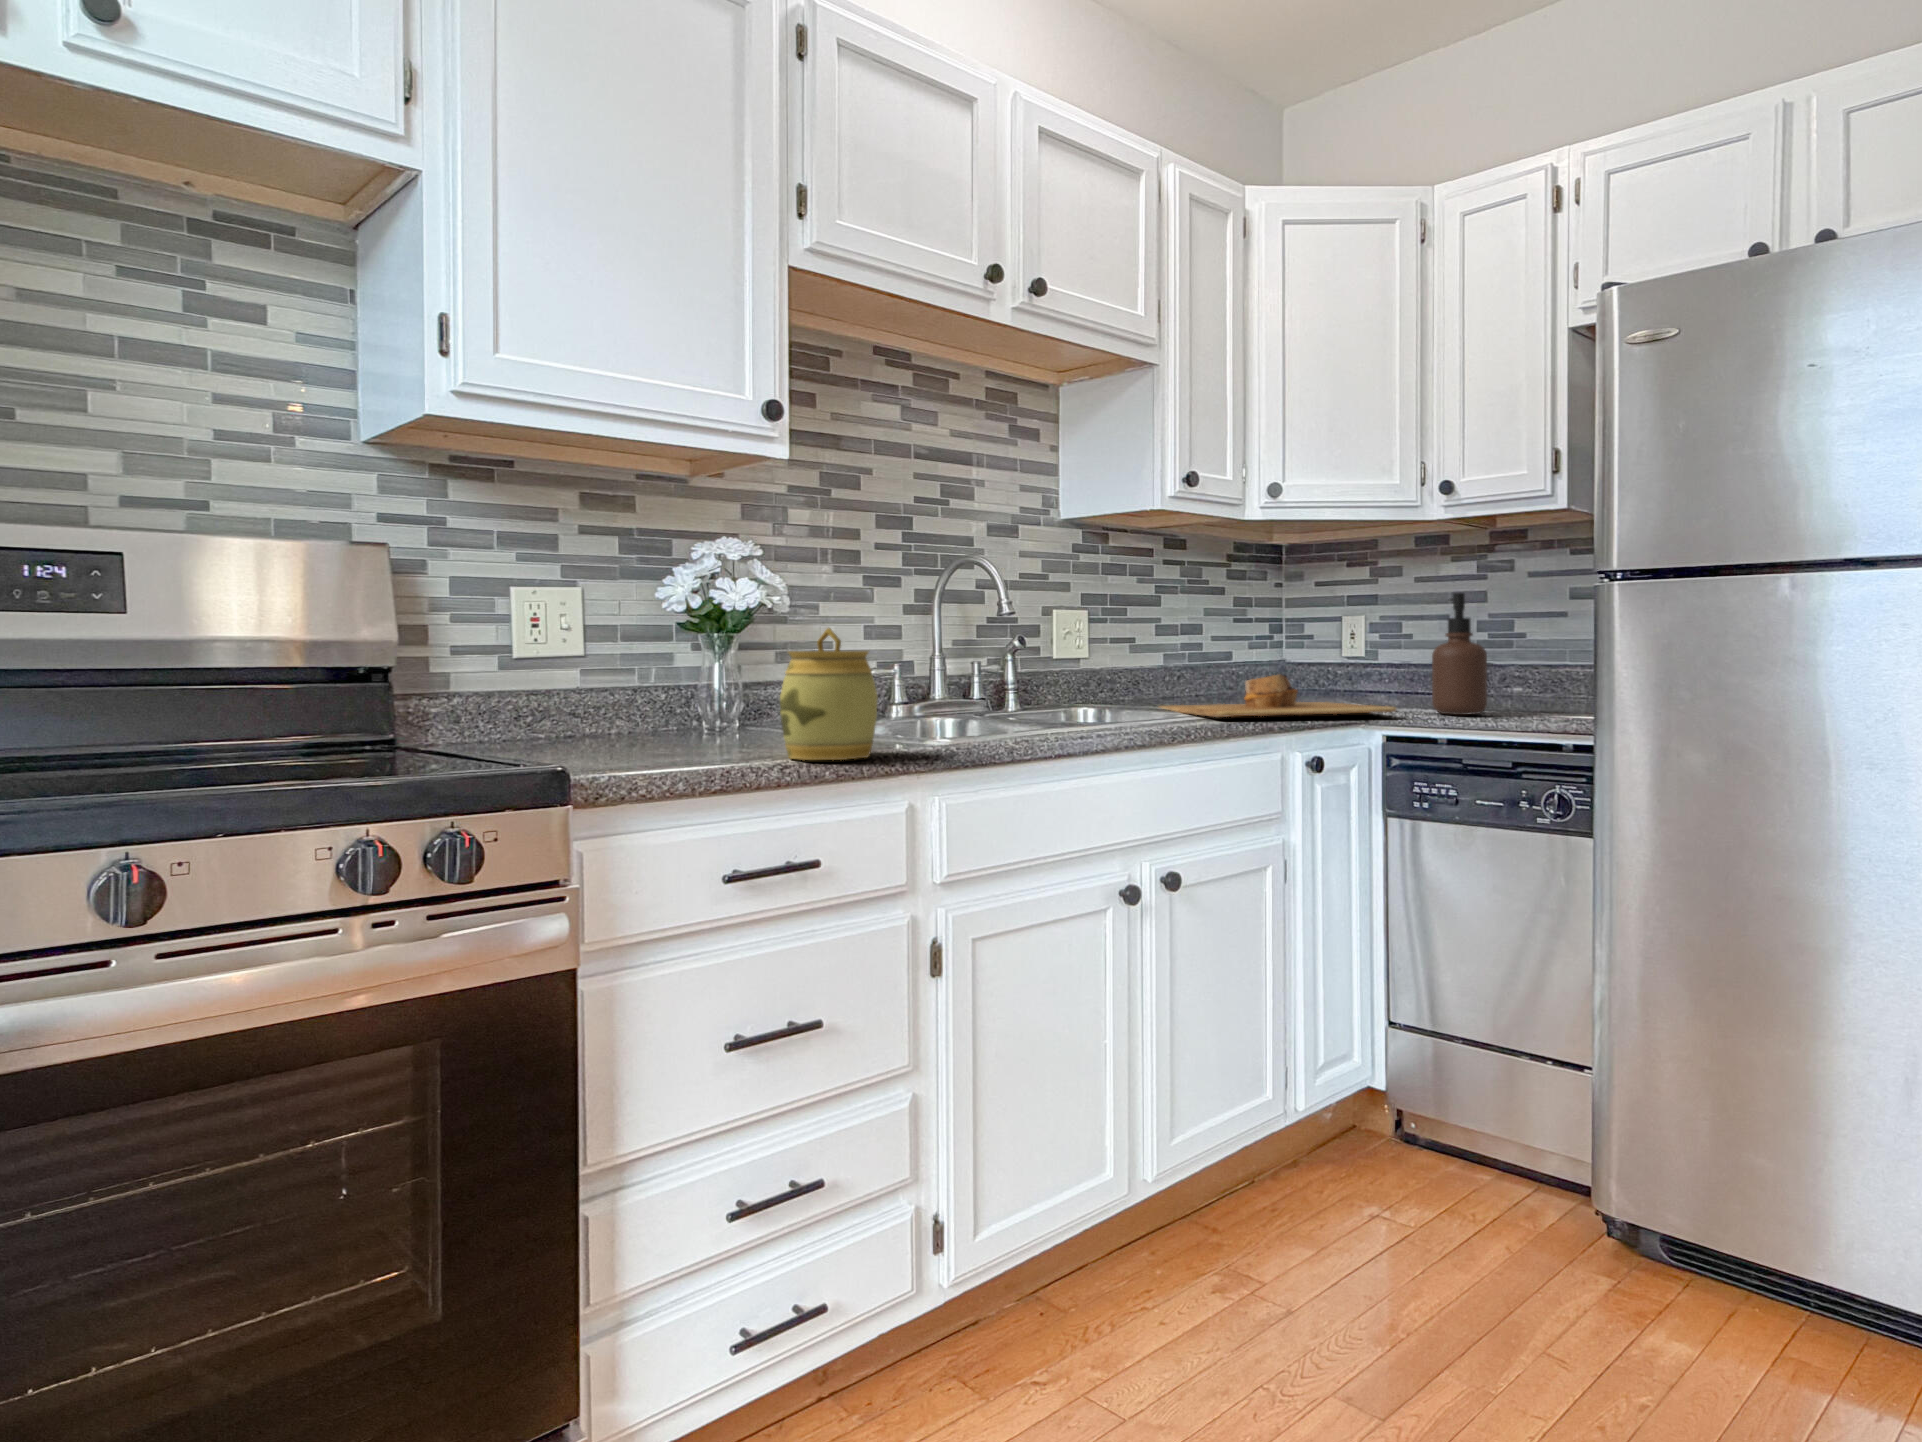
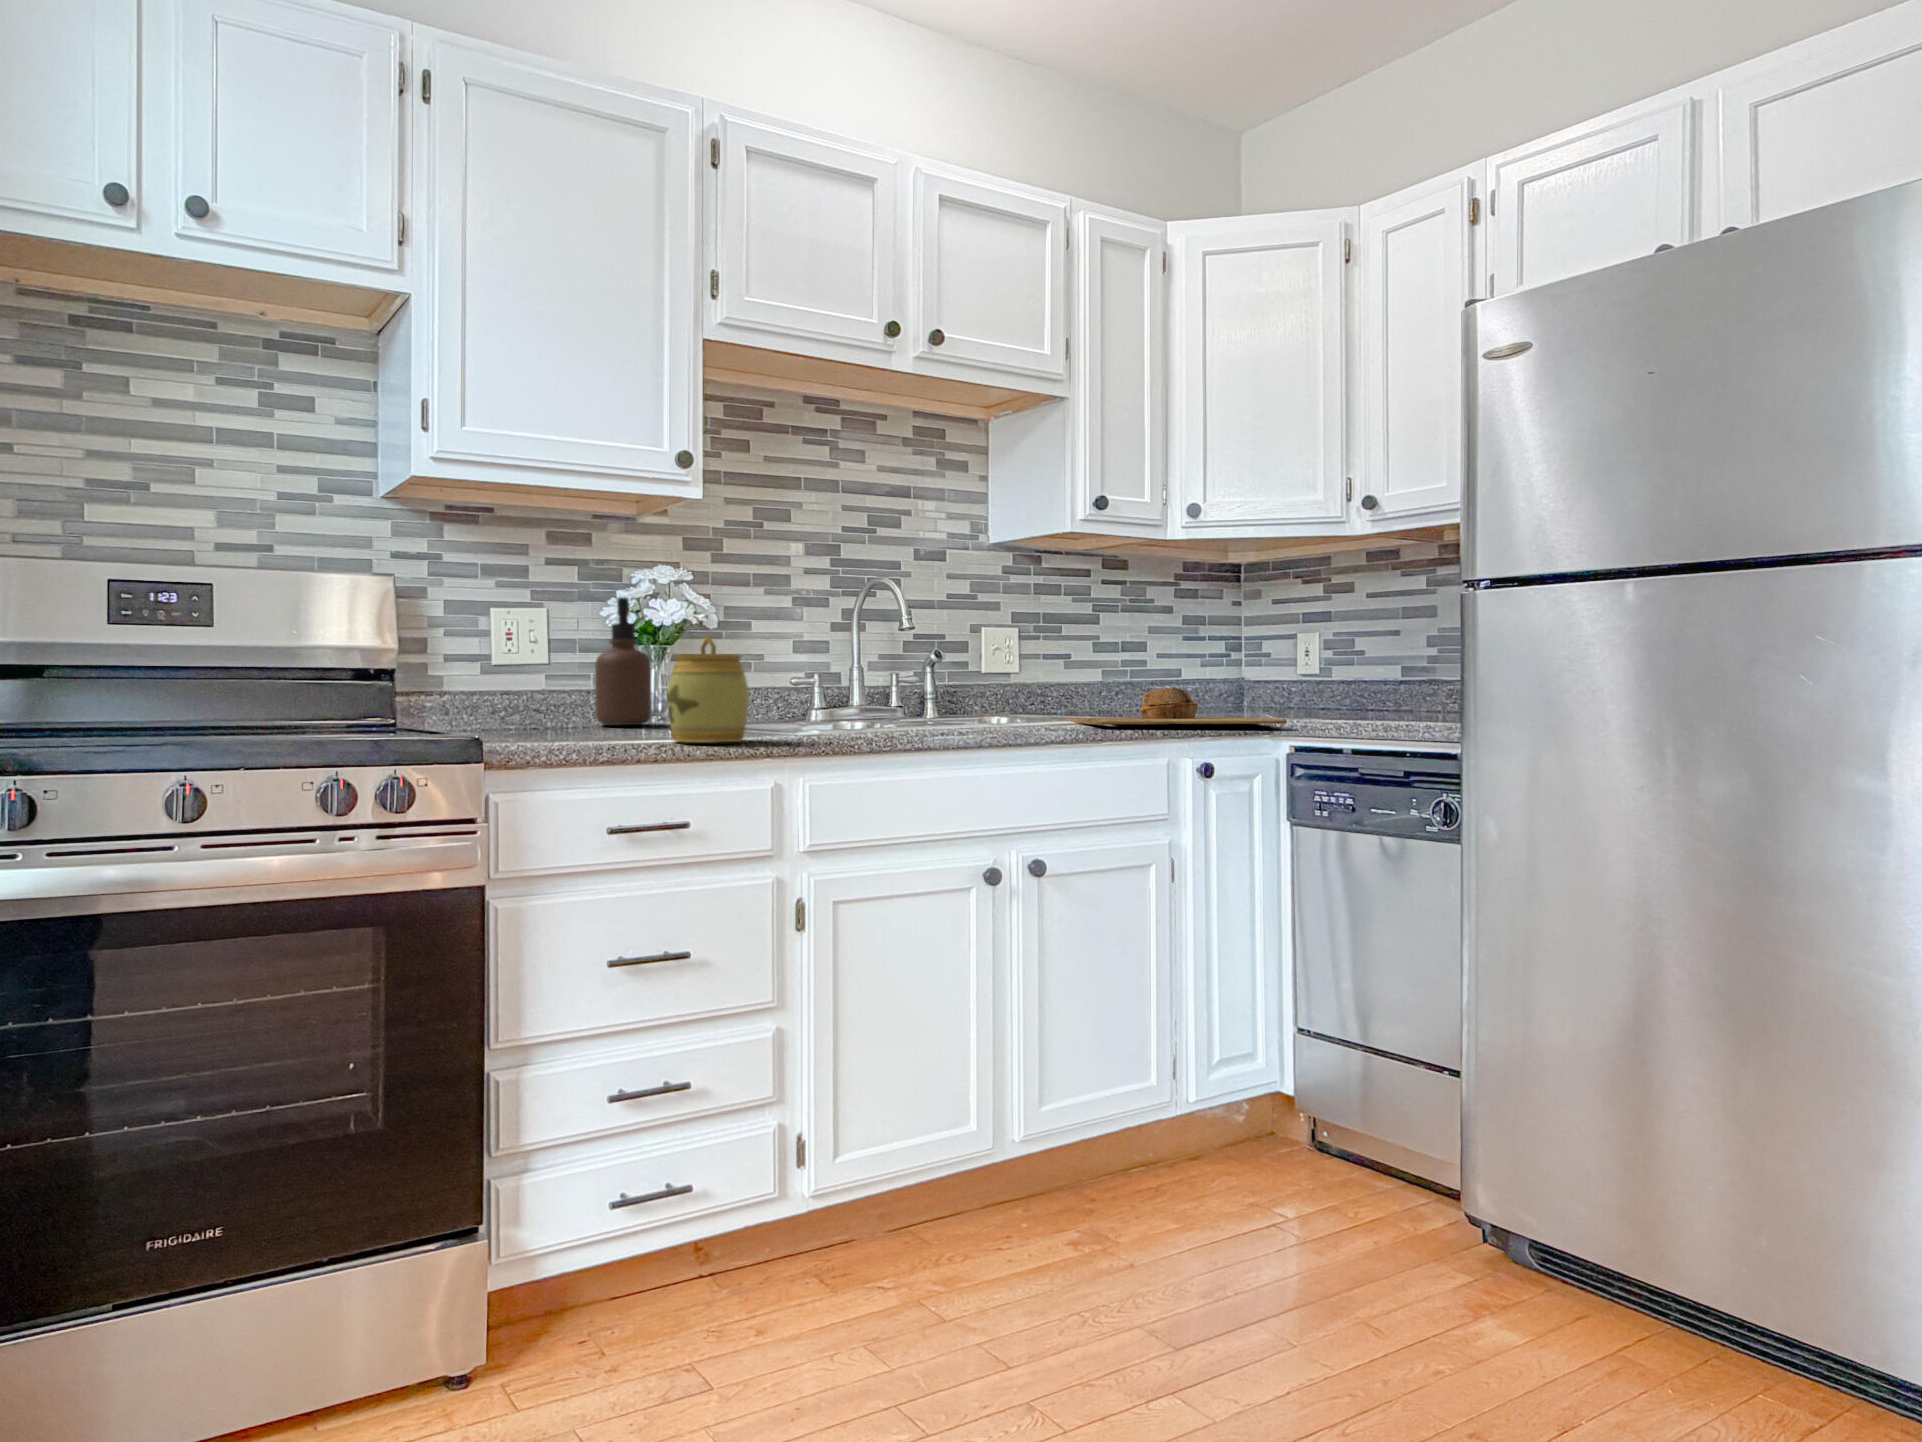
soap dispenser: present [1432,593,1487,715] -> present [595,597,652,725]

